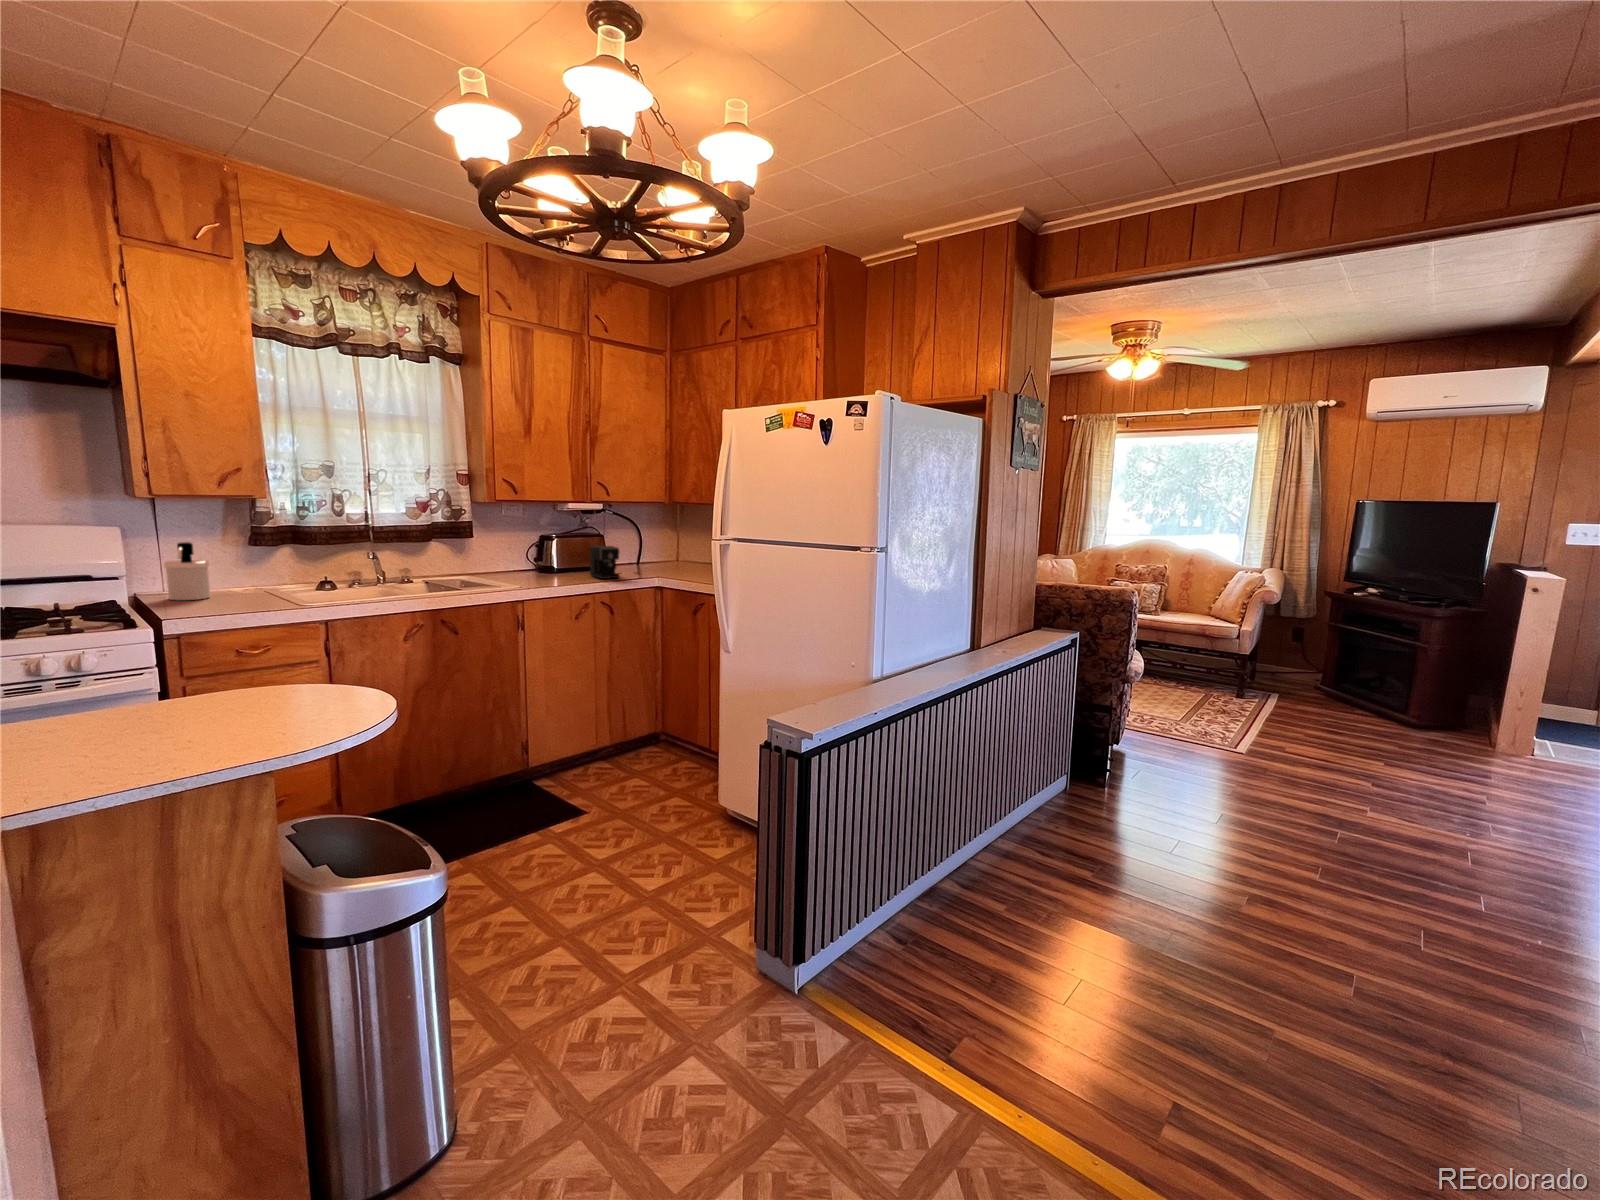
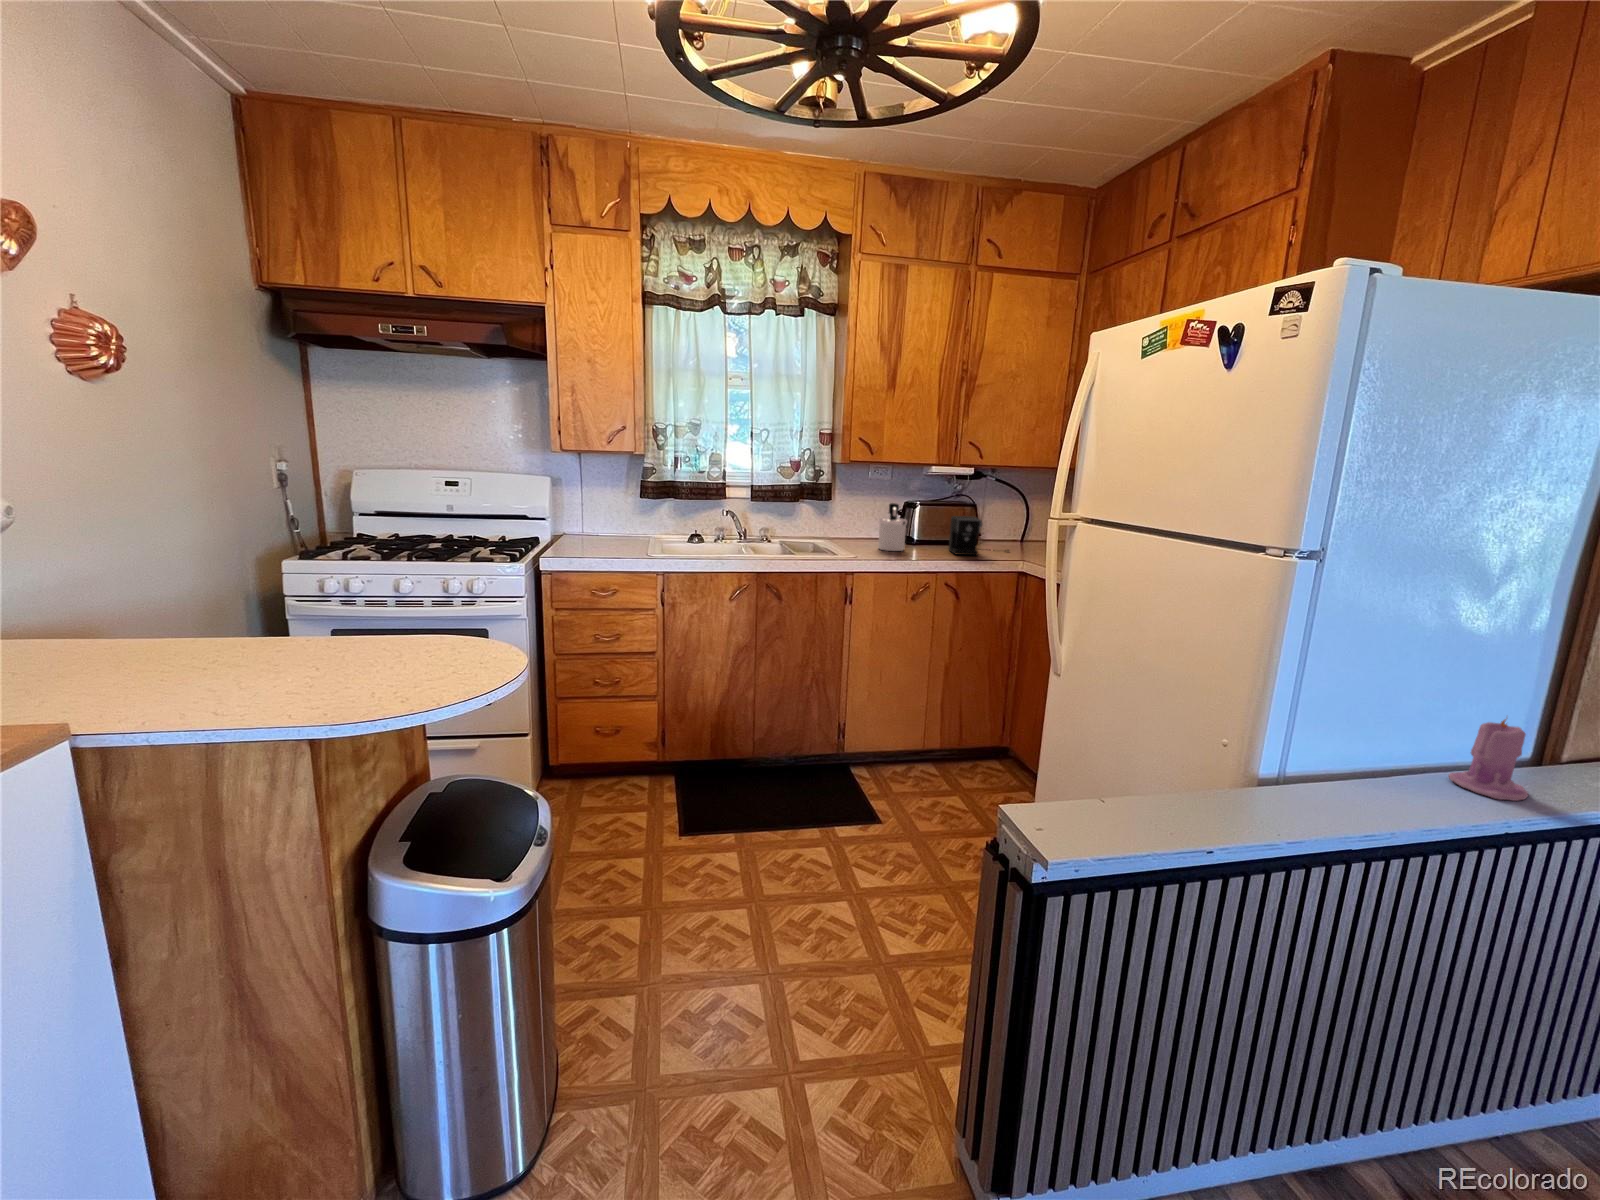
soap dispenser: present [164,542,210,600] -> present [878,503,907,551]
candle: none [943,625,974,668] -> present [1449,719,1528,801]

